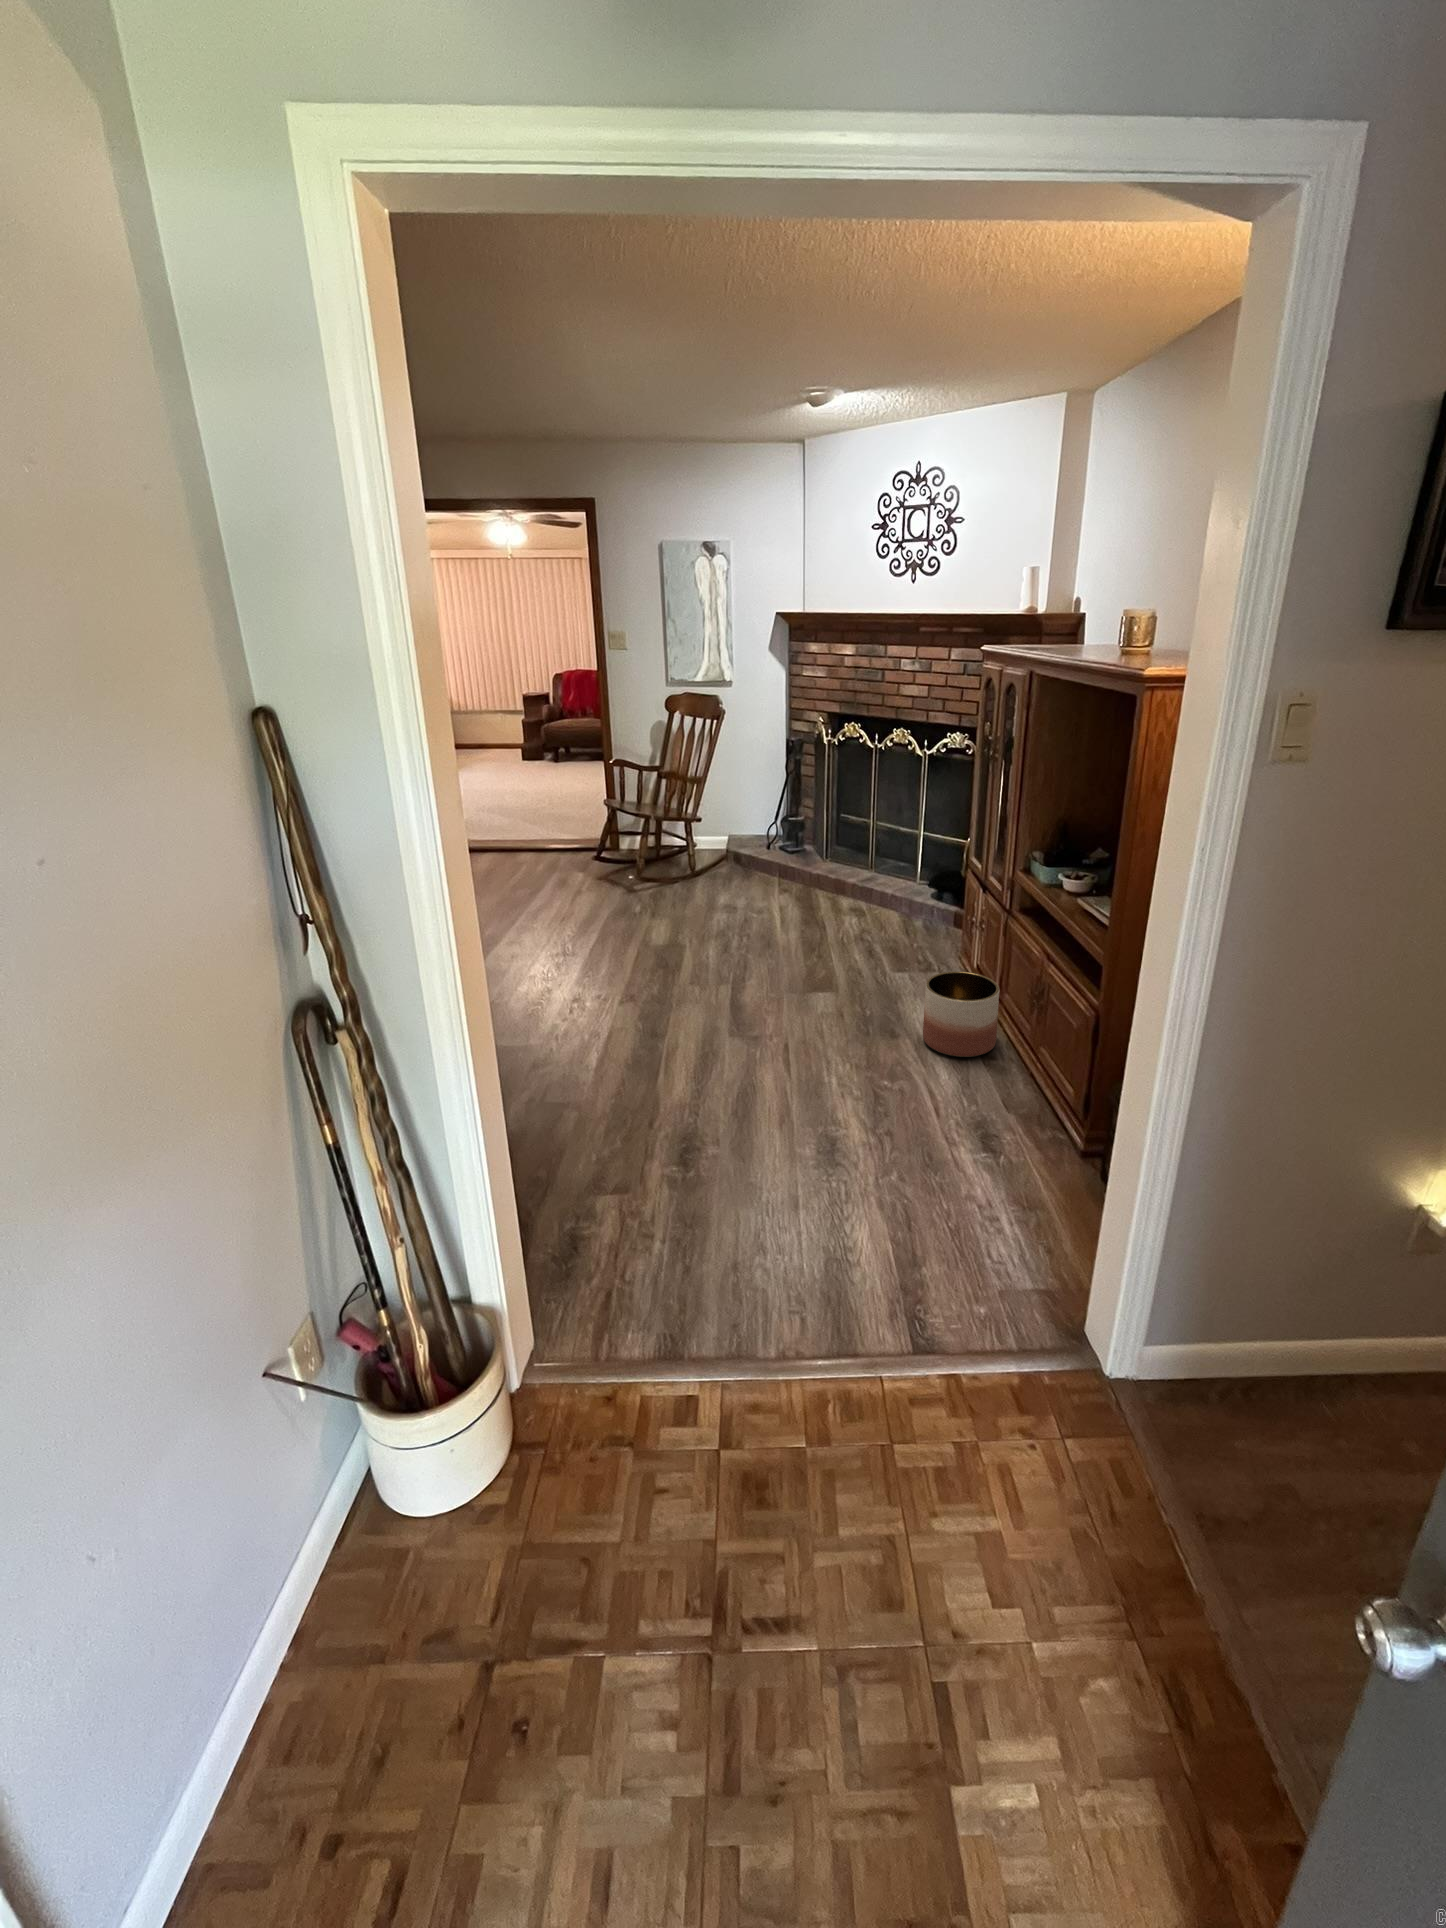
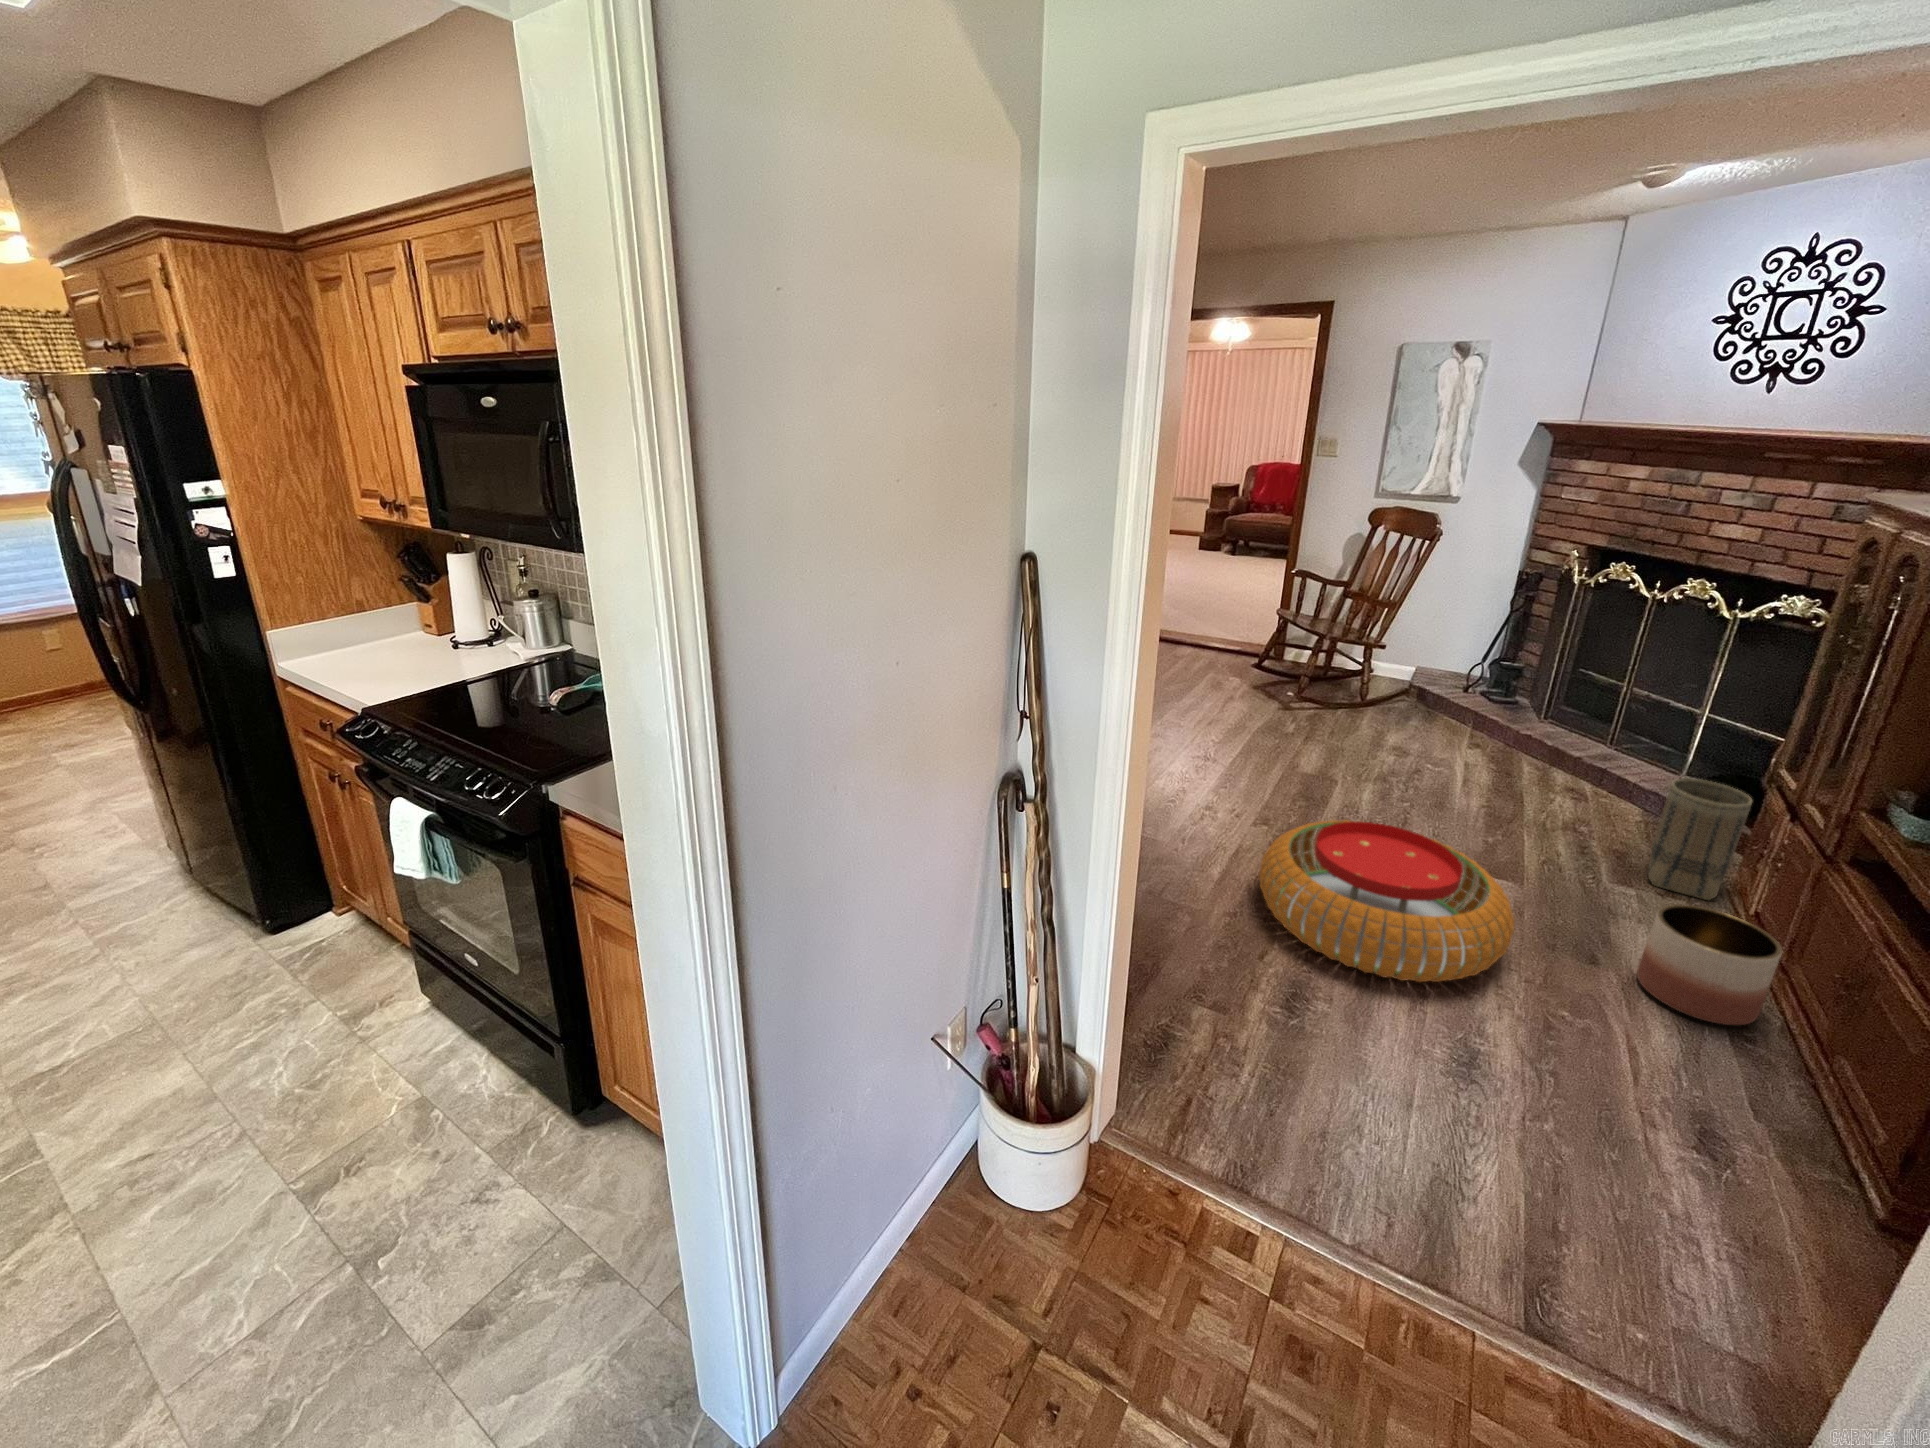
basket: none [914,879,962,969] -> present [1648,779,1752,900]
pouf: none [632,970,840,1108] -> present [1259,820,1515,982]

